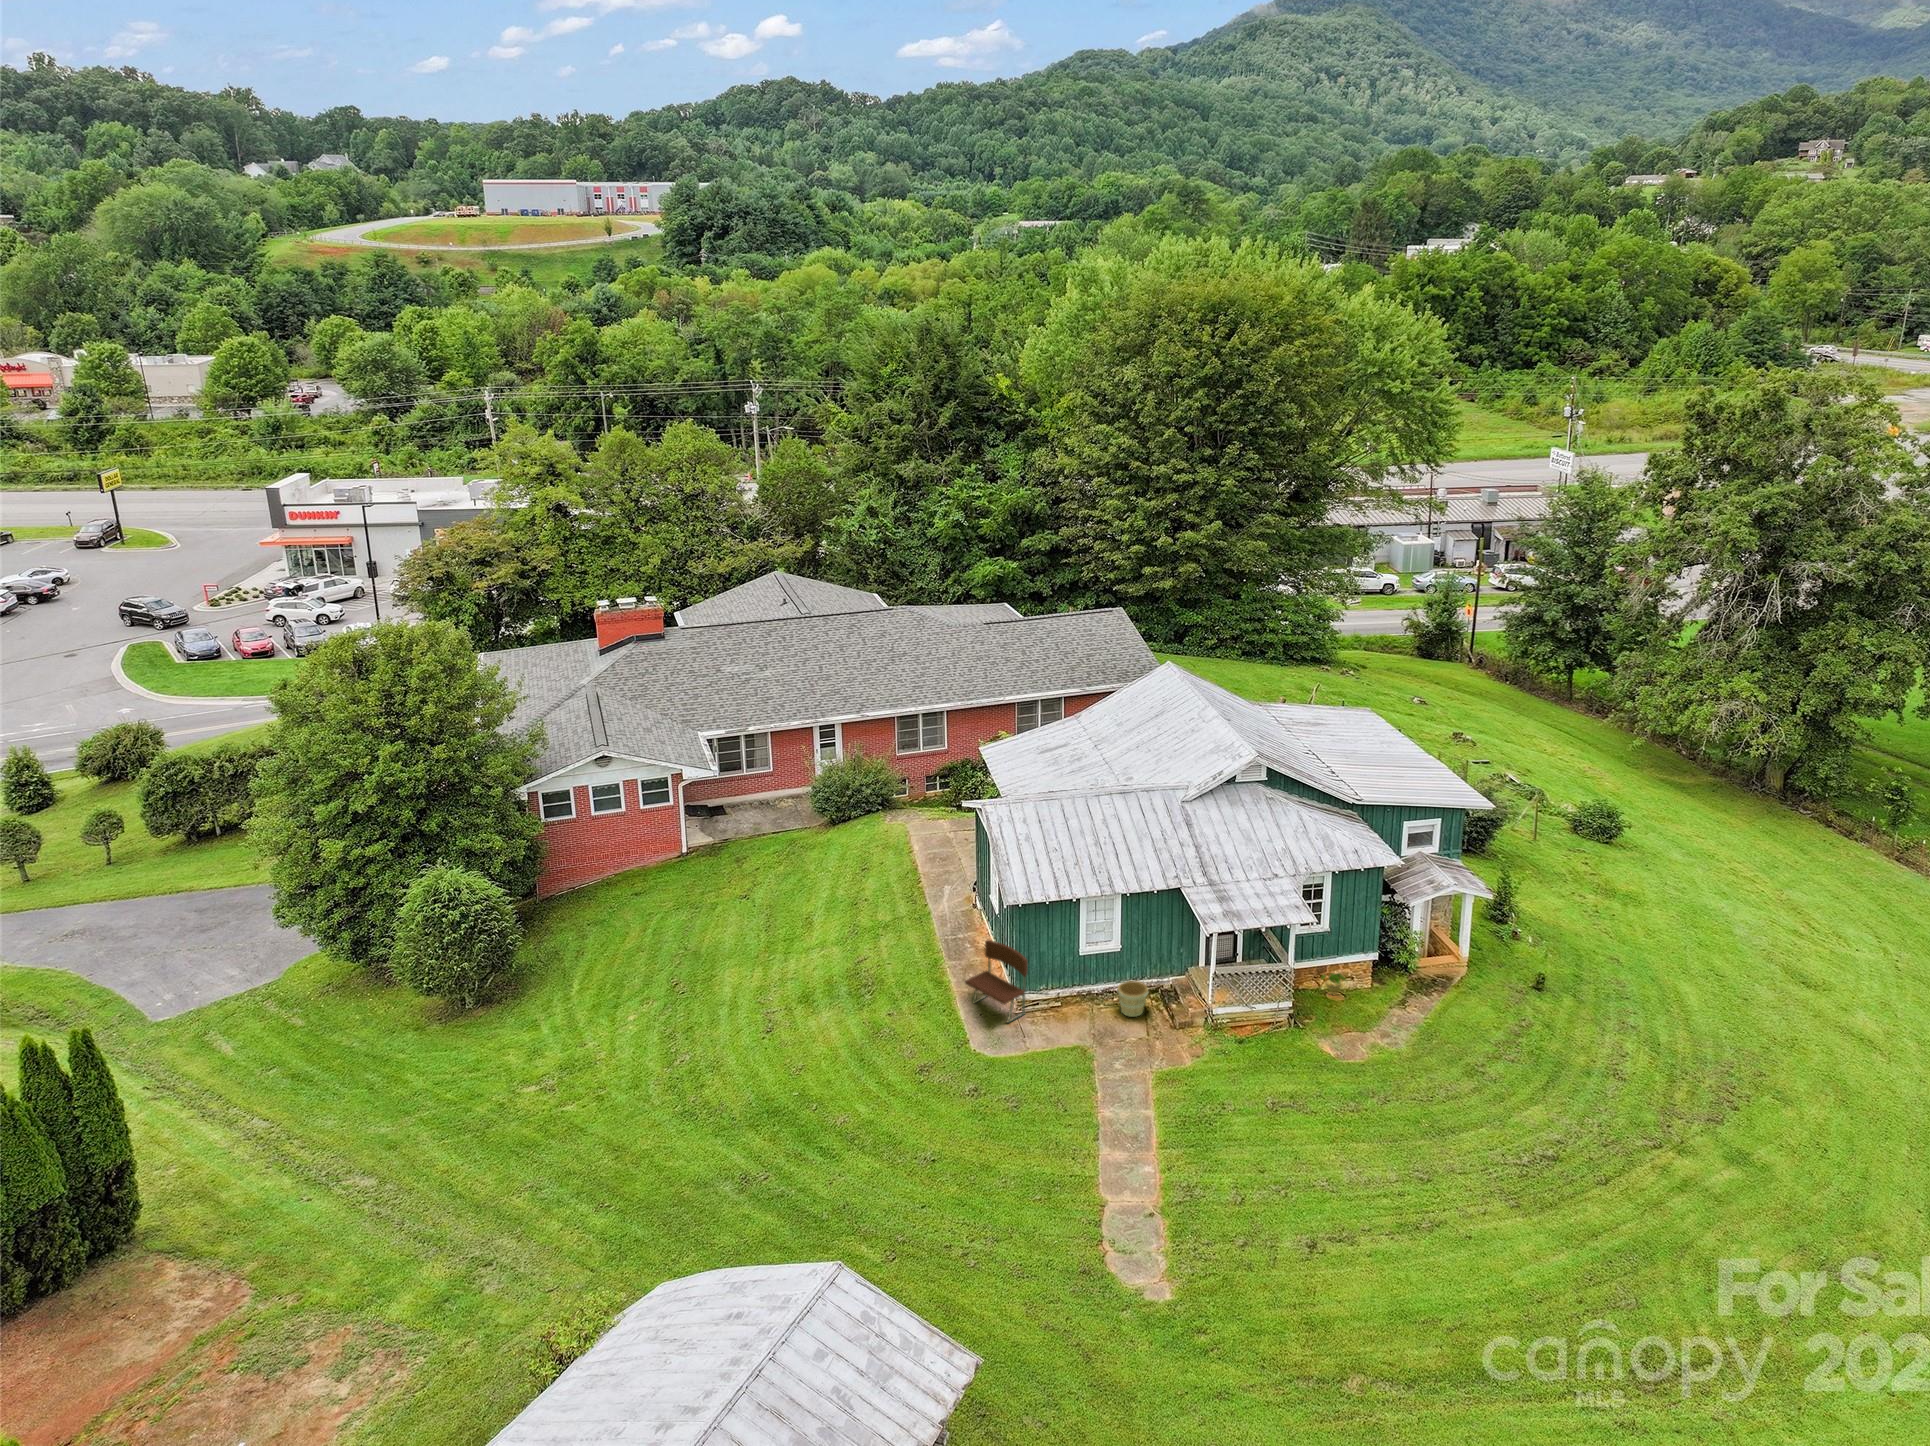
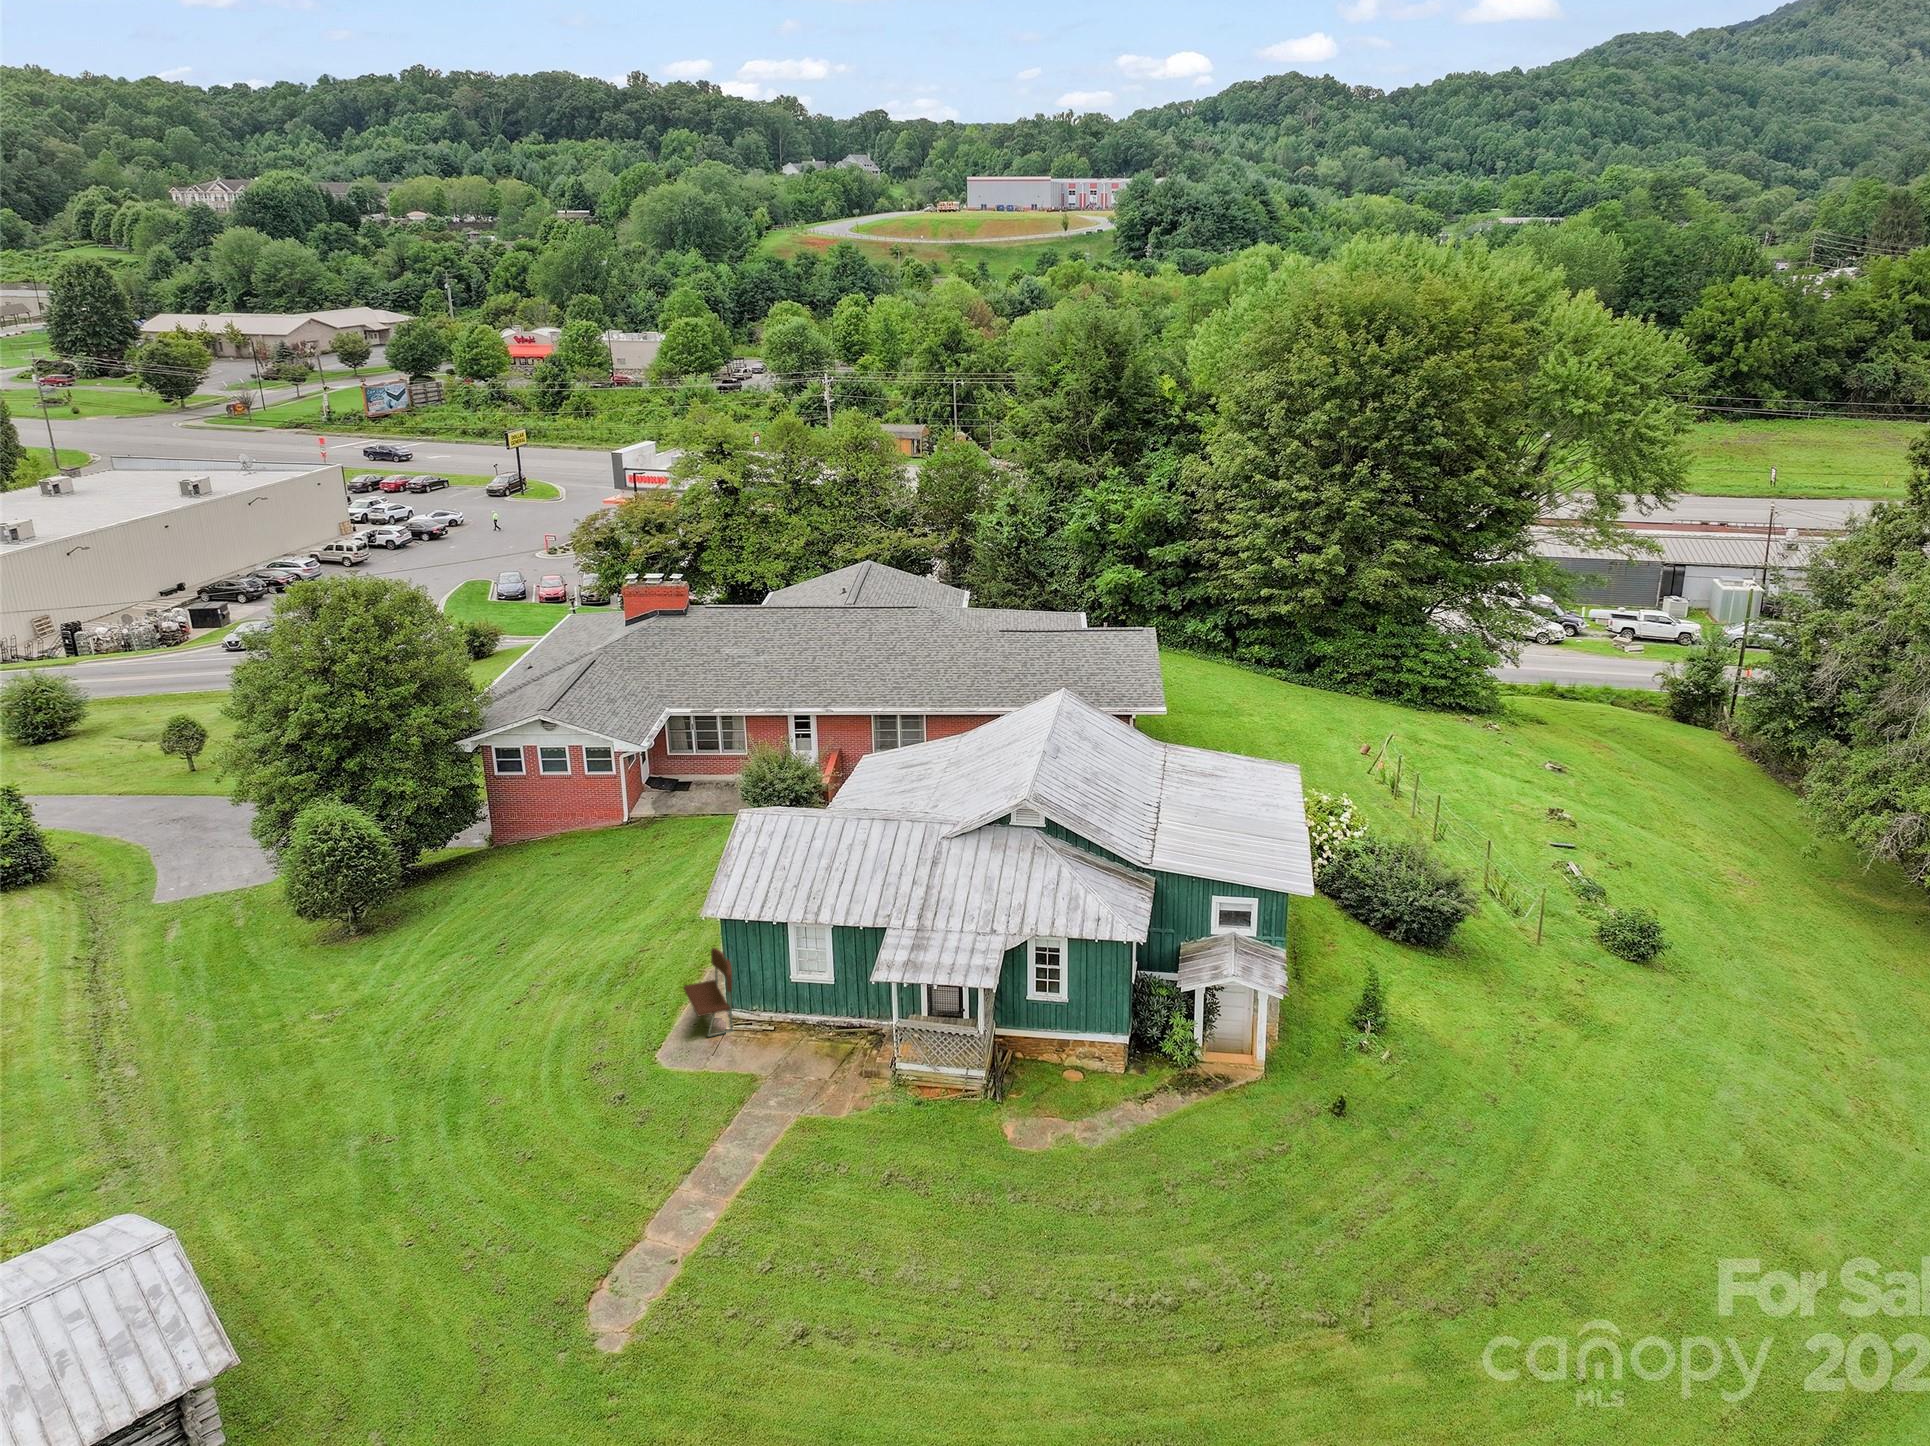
potted plant: present [1321,973,1345,995] -> none [1054,1052,1082,1078]
wooden bucket: present [1118,981,1148,1017] -> none [823,1017,857,1057]

